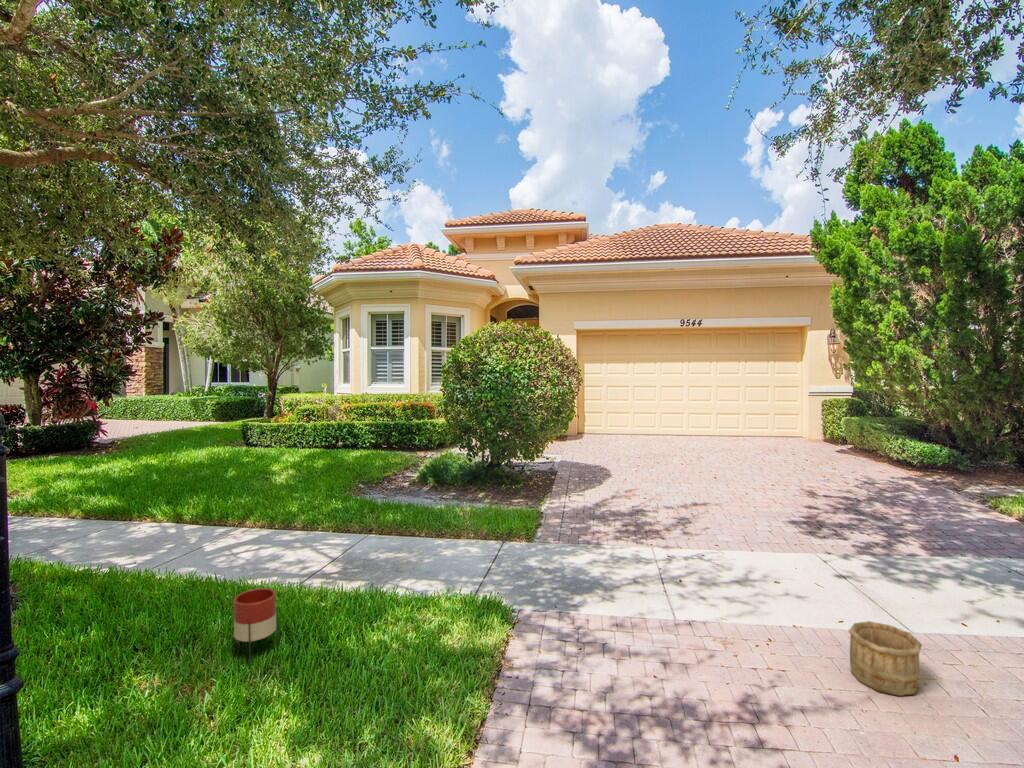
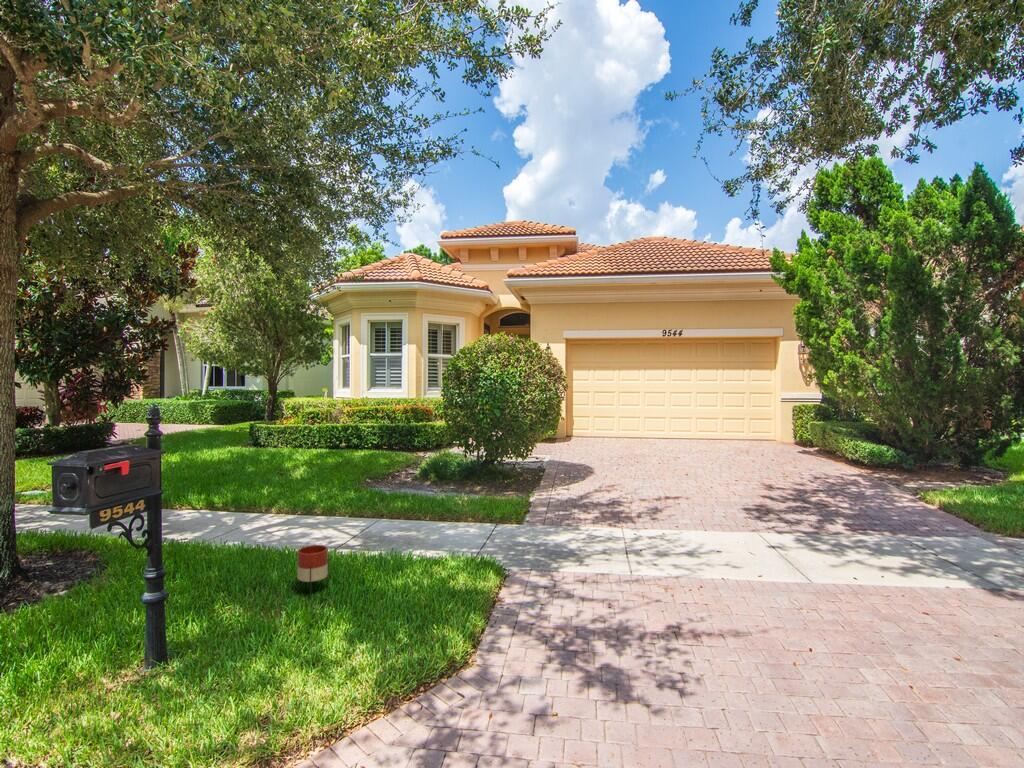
wooden bucket: present [849,621,922,696] -> none [750,569,799,617]

